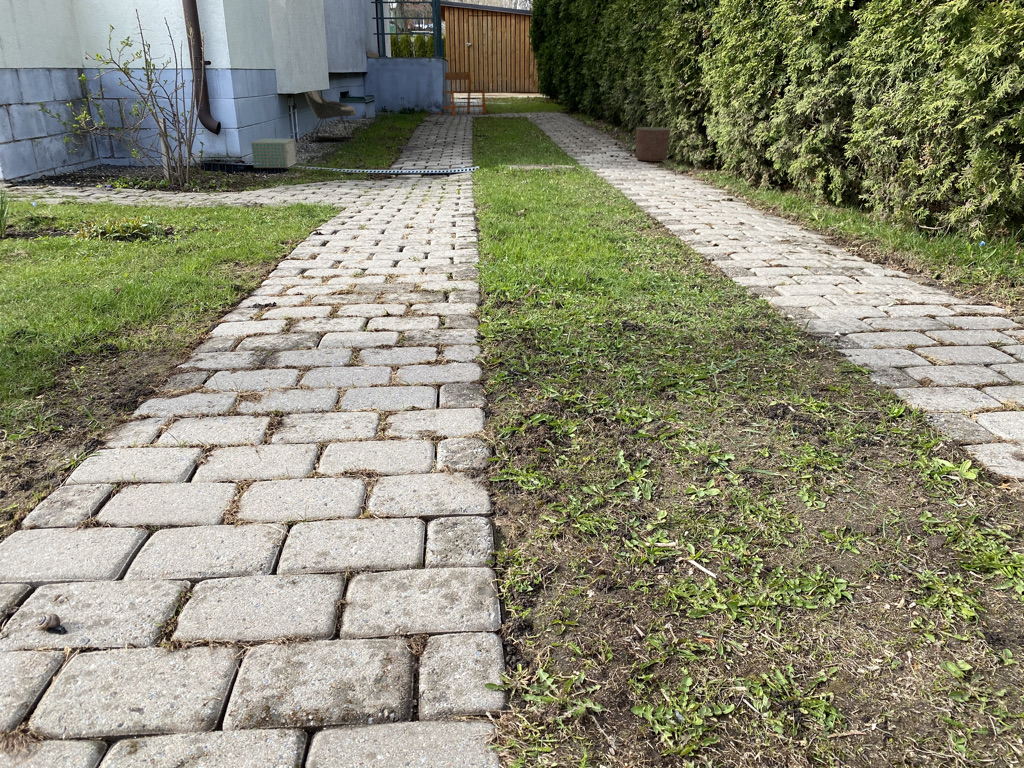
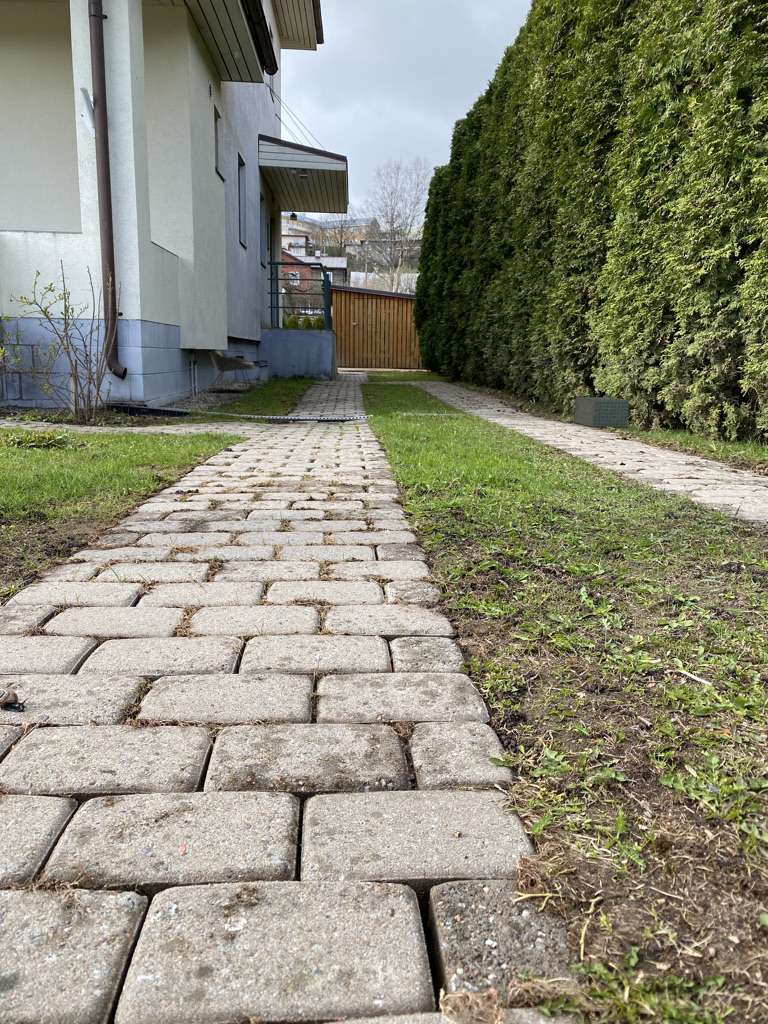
bench: present [439,72,486,116] -> none [329,341,373,381]
planter: present [636,127,670,161] -> none [525,381,558,411]
storage box: present [251,139,297,168] -> present [574,397,629,427]

